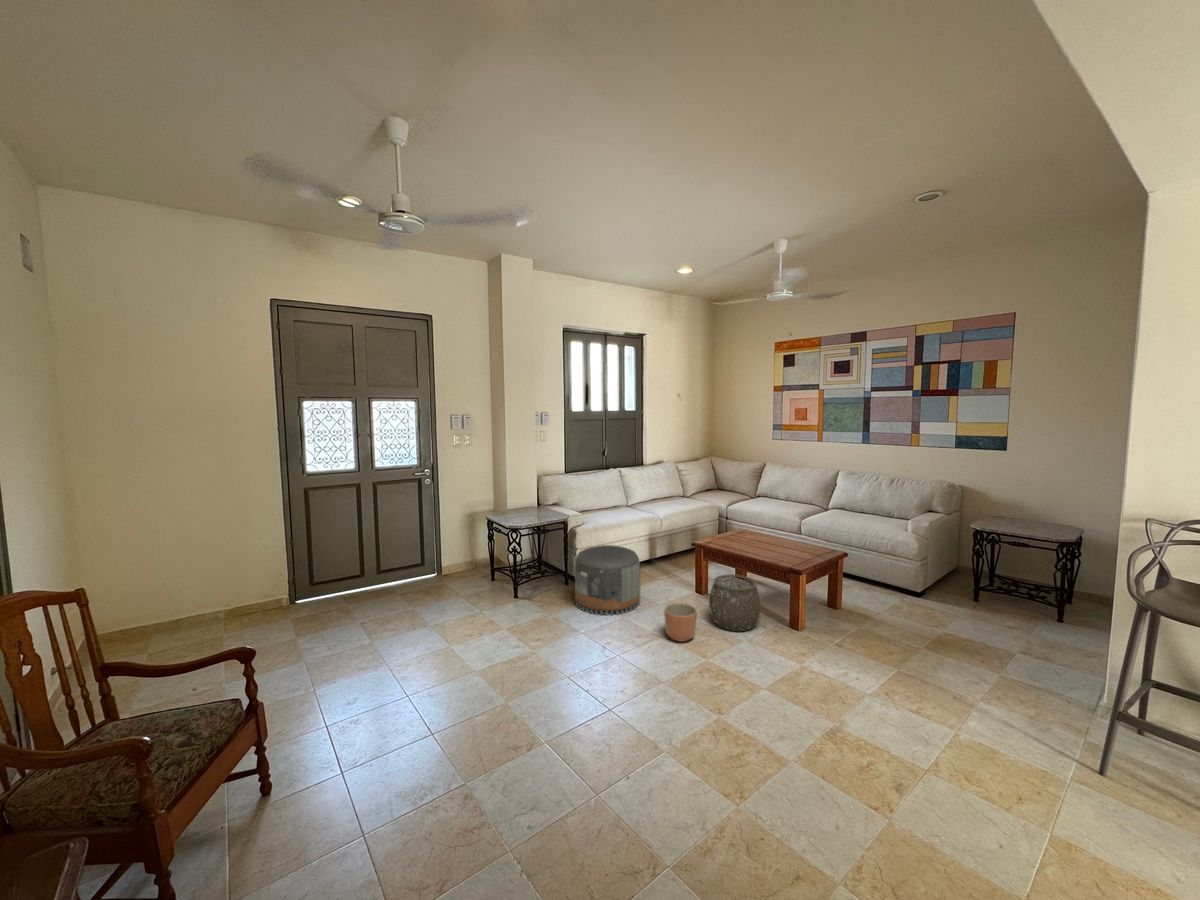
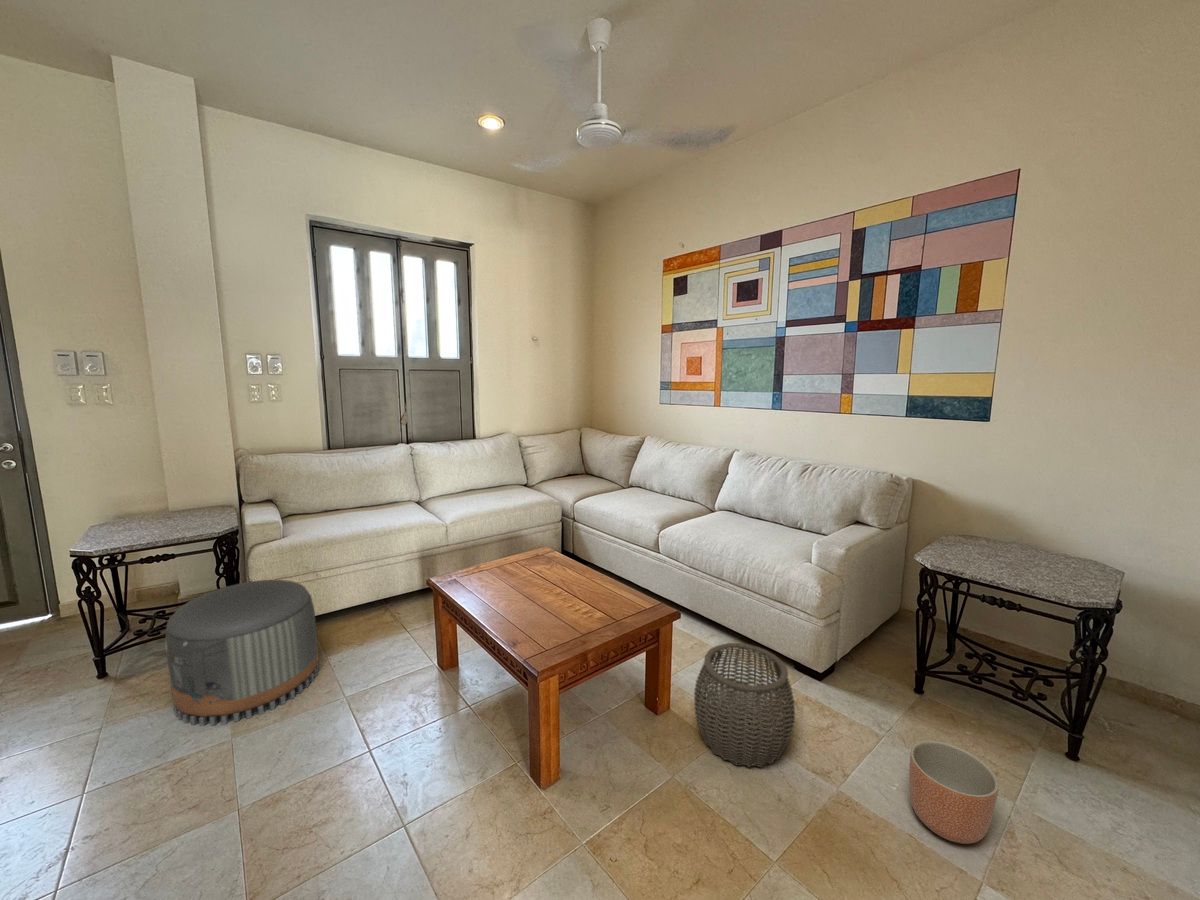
woven basket: present [709,574,761,631] -> present [694,643,795,767]
planter: present [664,603,697,642] -> present [909,741,999,844]

